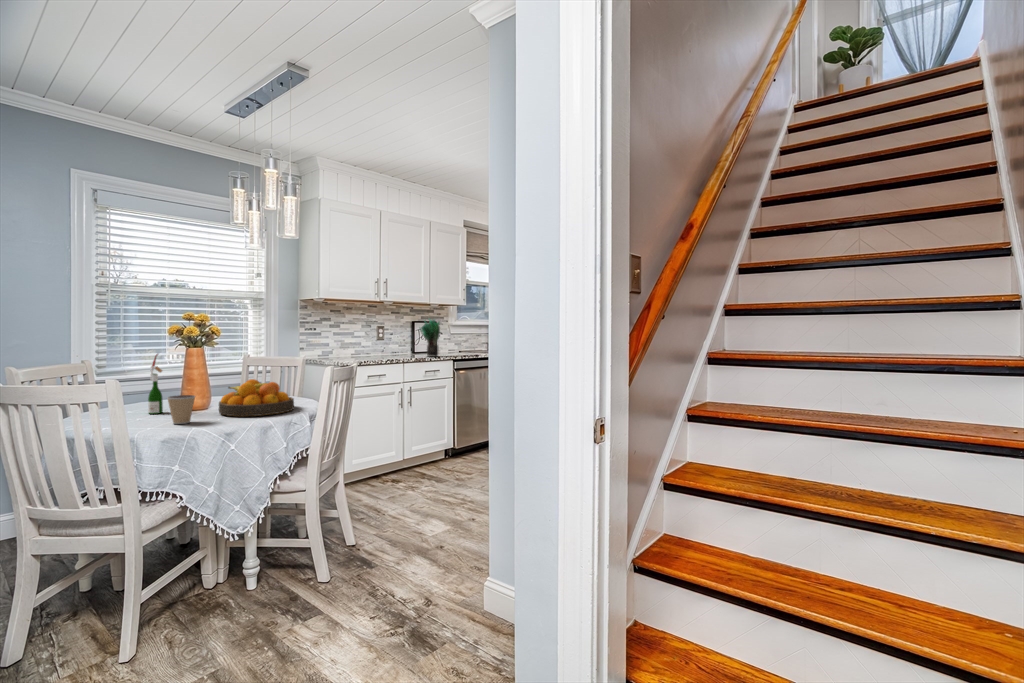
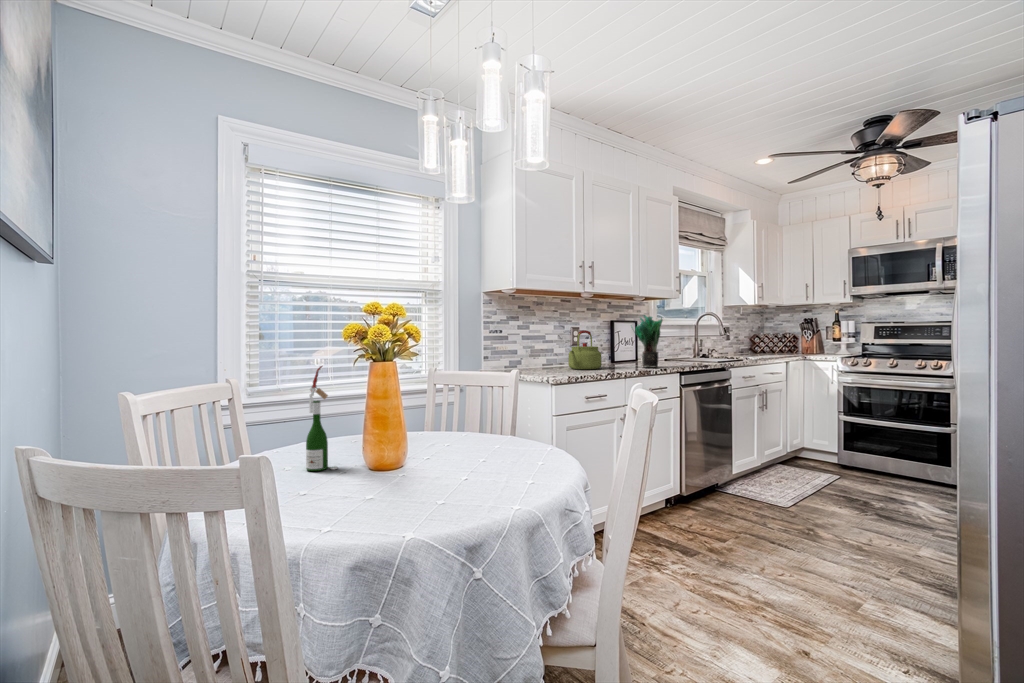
kettle: none [370,329,395,358] -> present [568,330,602,369]
fruit bowl: present [219,379,294,416] -> none [419,411,543,488]
coffee cup: present [168,395,195,424] -> none [340,447,389,508]

